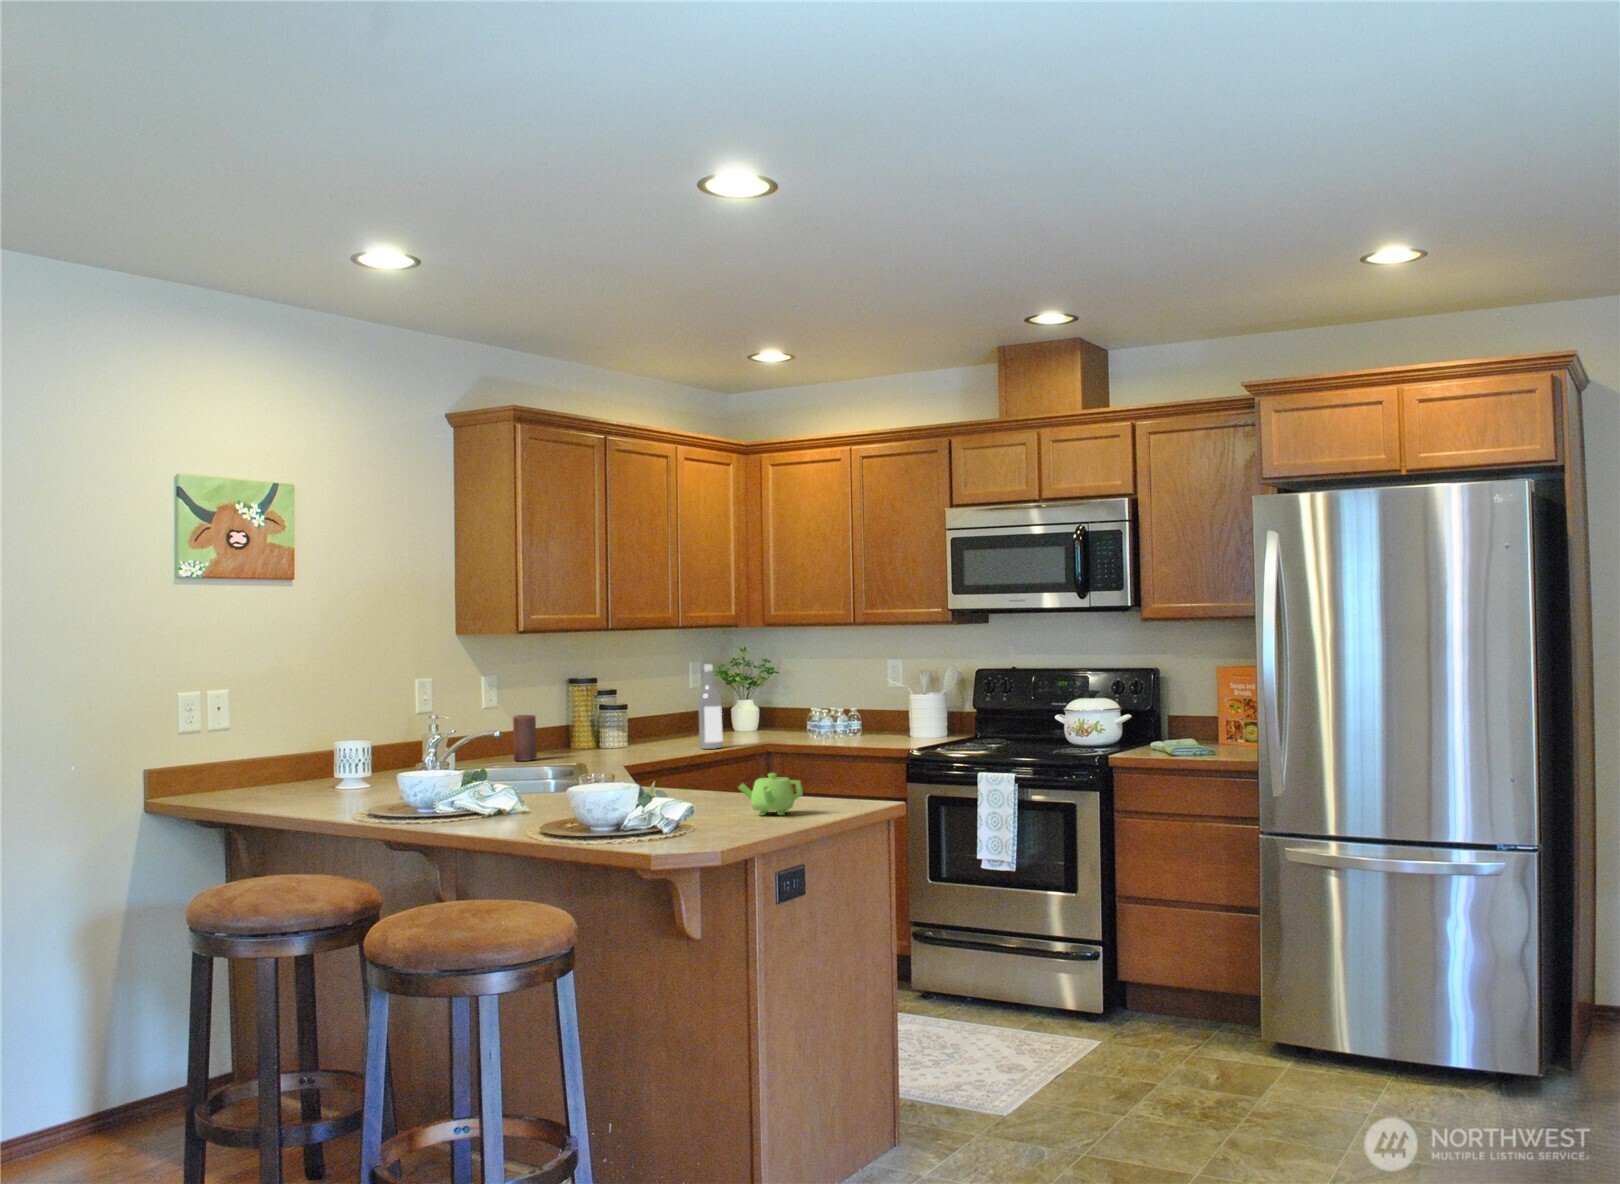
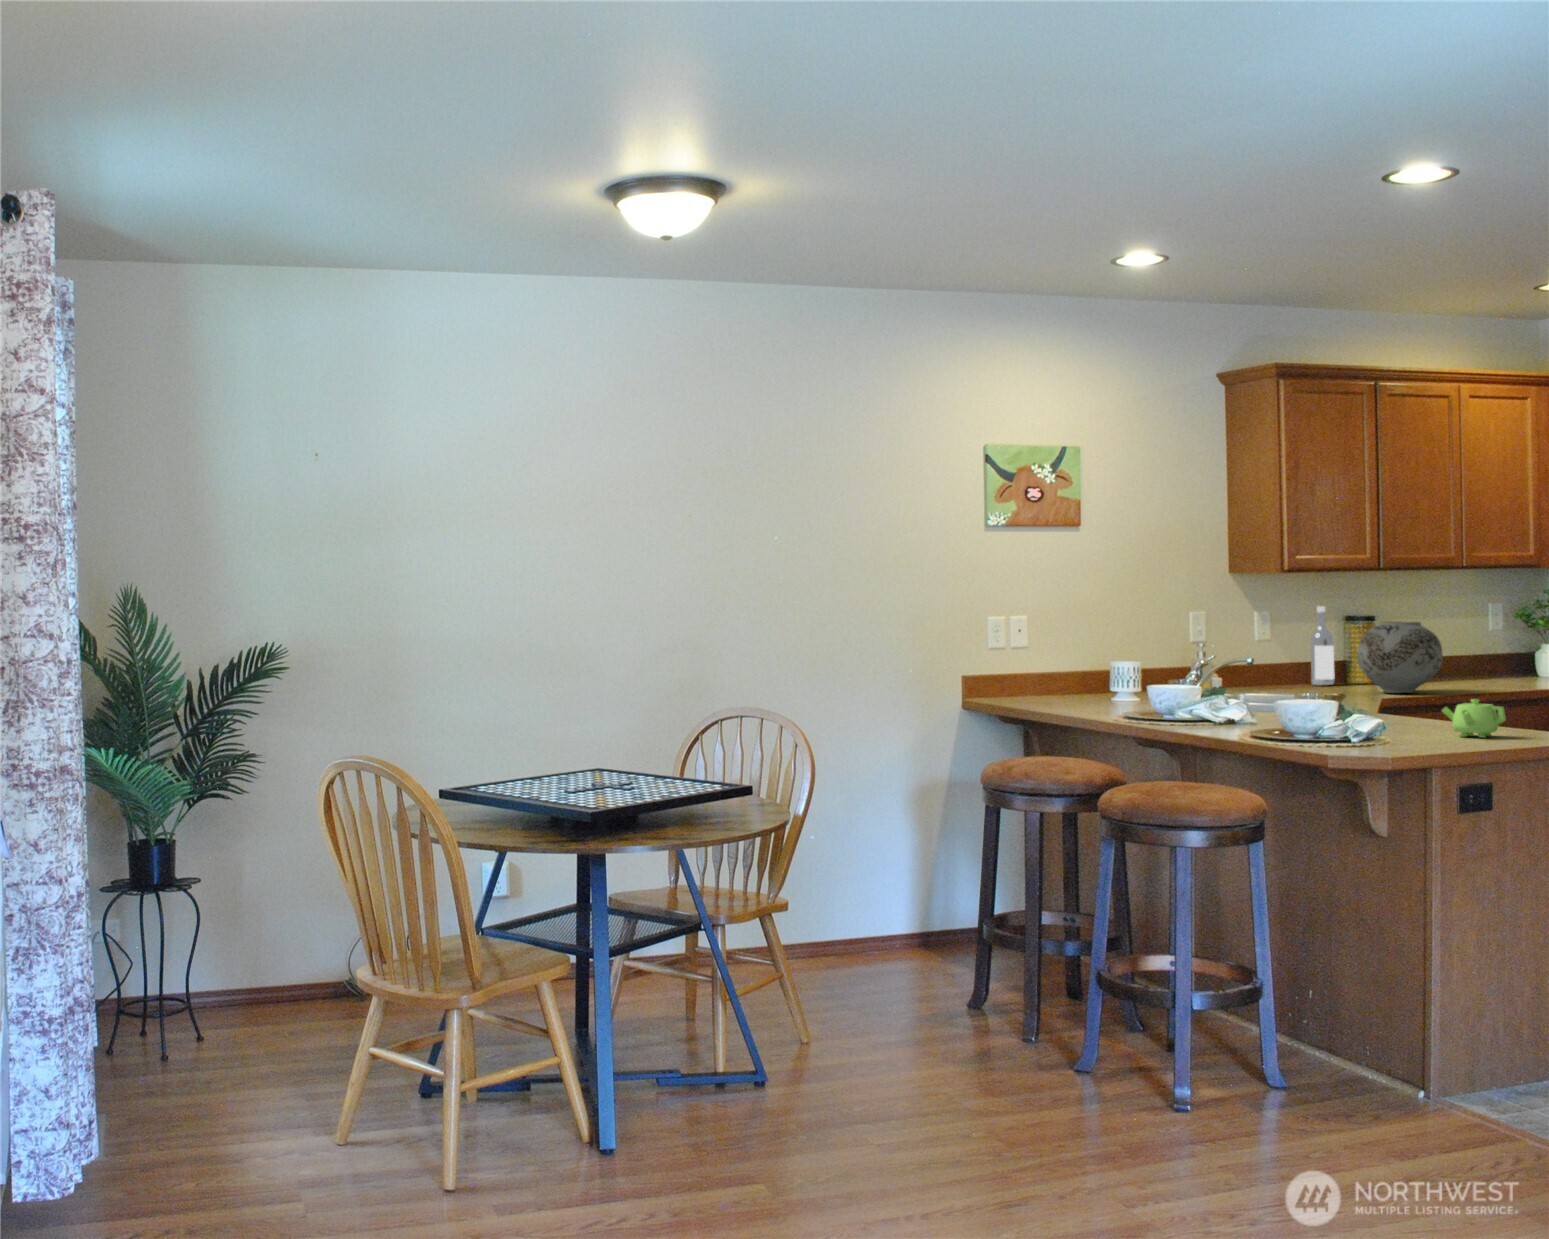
wine bottle: present [698,664,723,749] -> present [1311,606,1334,685]
vase: none [597,683,679,758] -> present [1357,621,1443,693]
candle: present [513,715,537,761] -> none [1276,649,1299,691]

